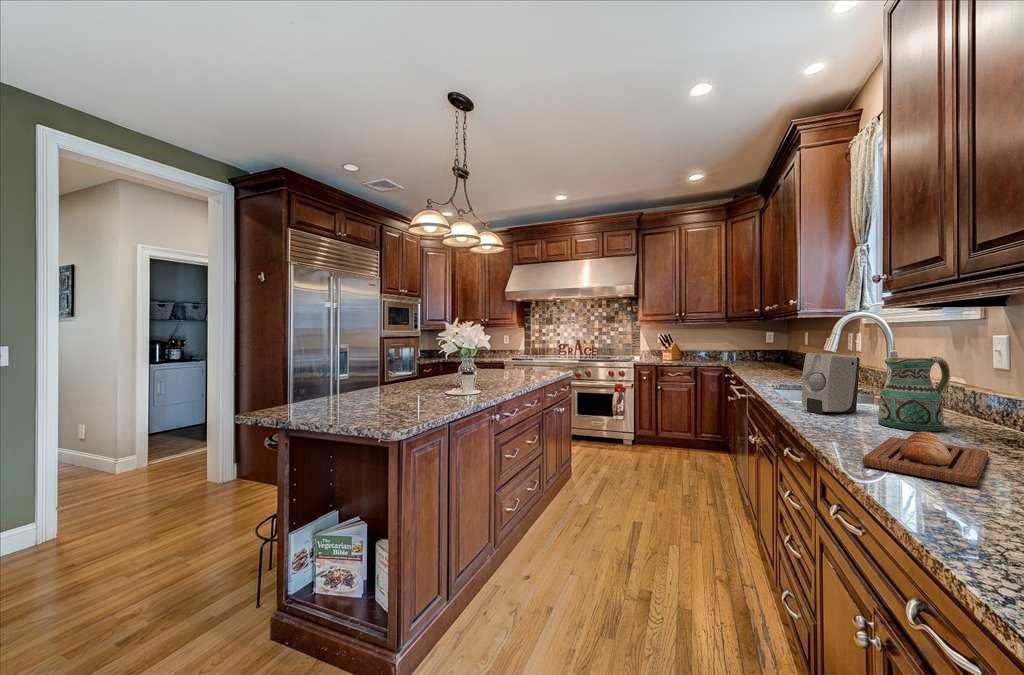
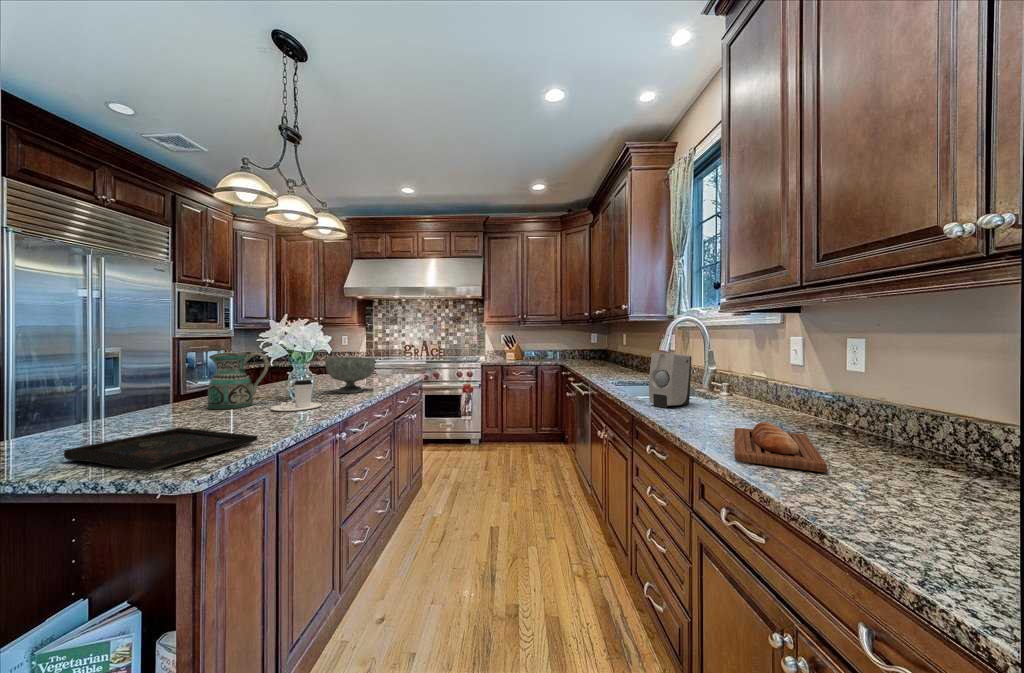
decorative bowl: none [485,354,526,384] -> present [325,357,376,393]
ceramic pitcher: present [878,357,950,431] -> present [208,352,269,409]
tray: none [331,400,435,423] -> present [64,428,258,471]

